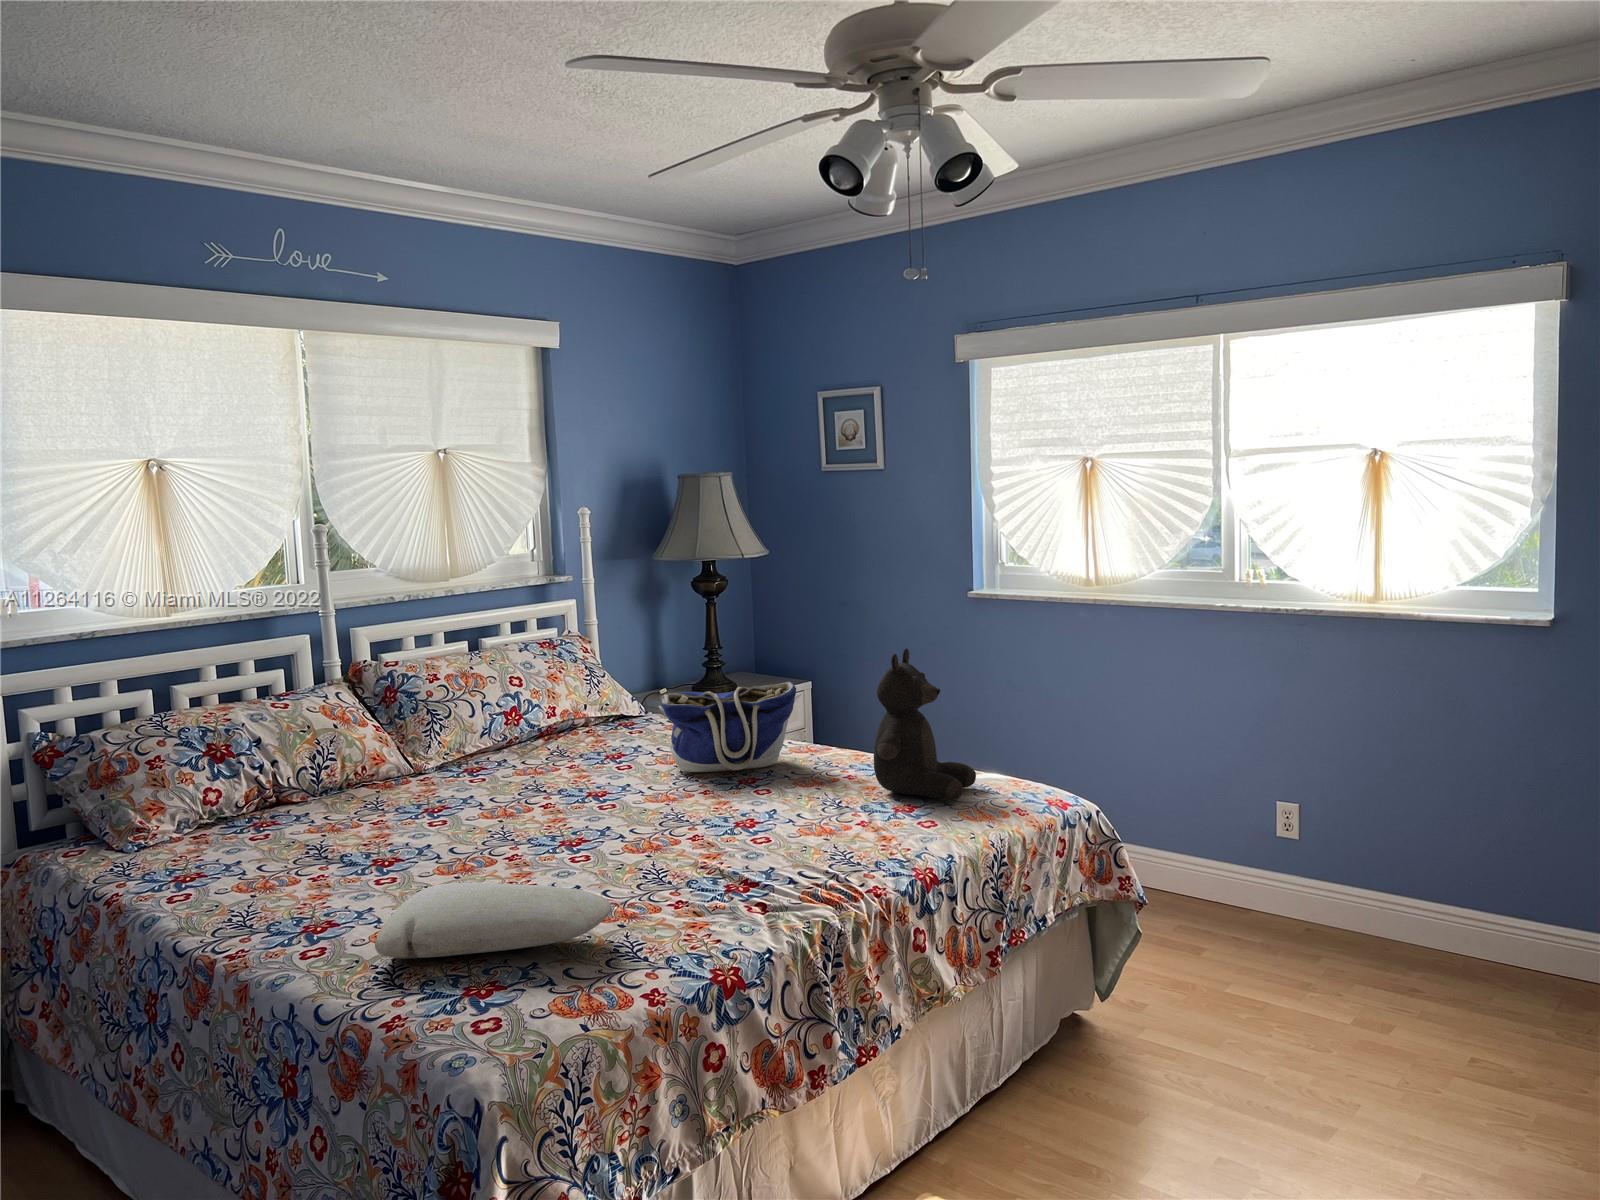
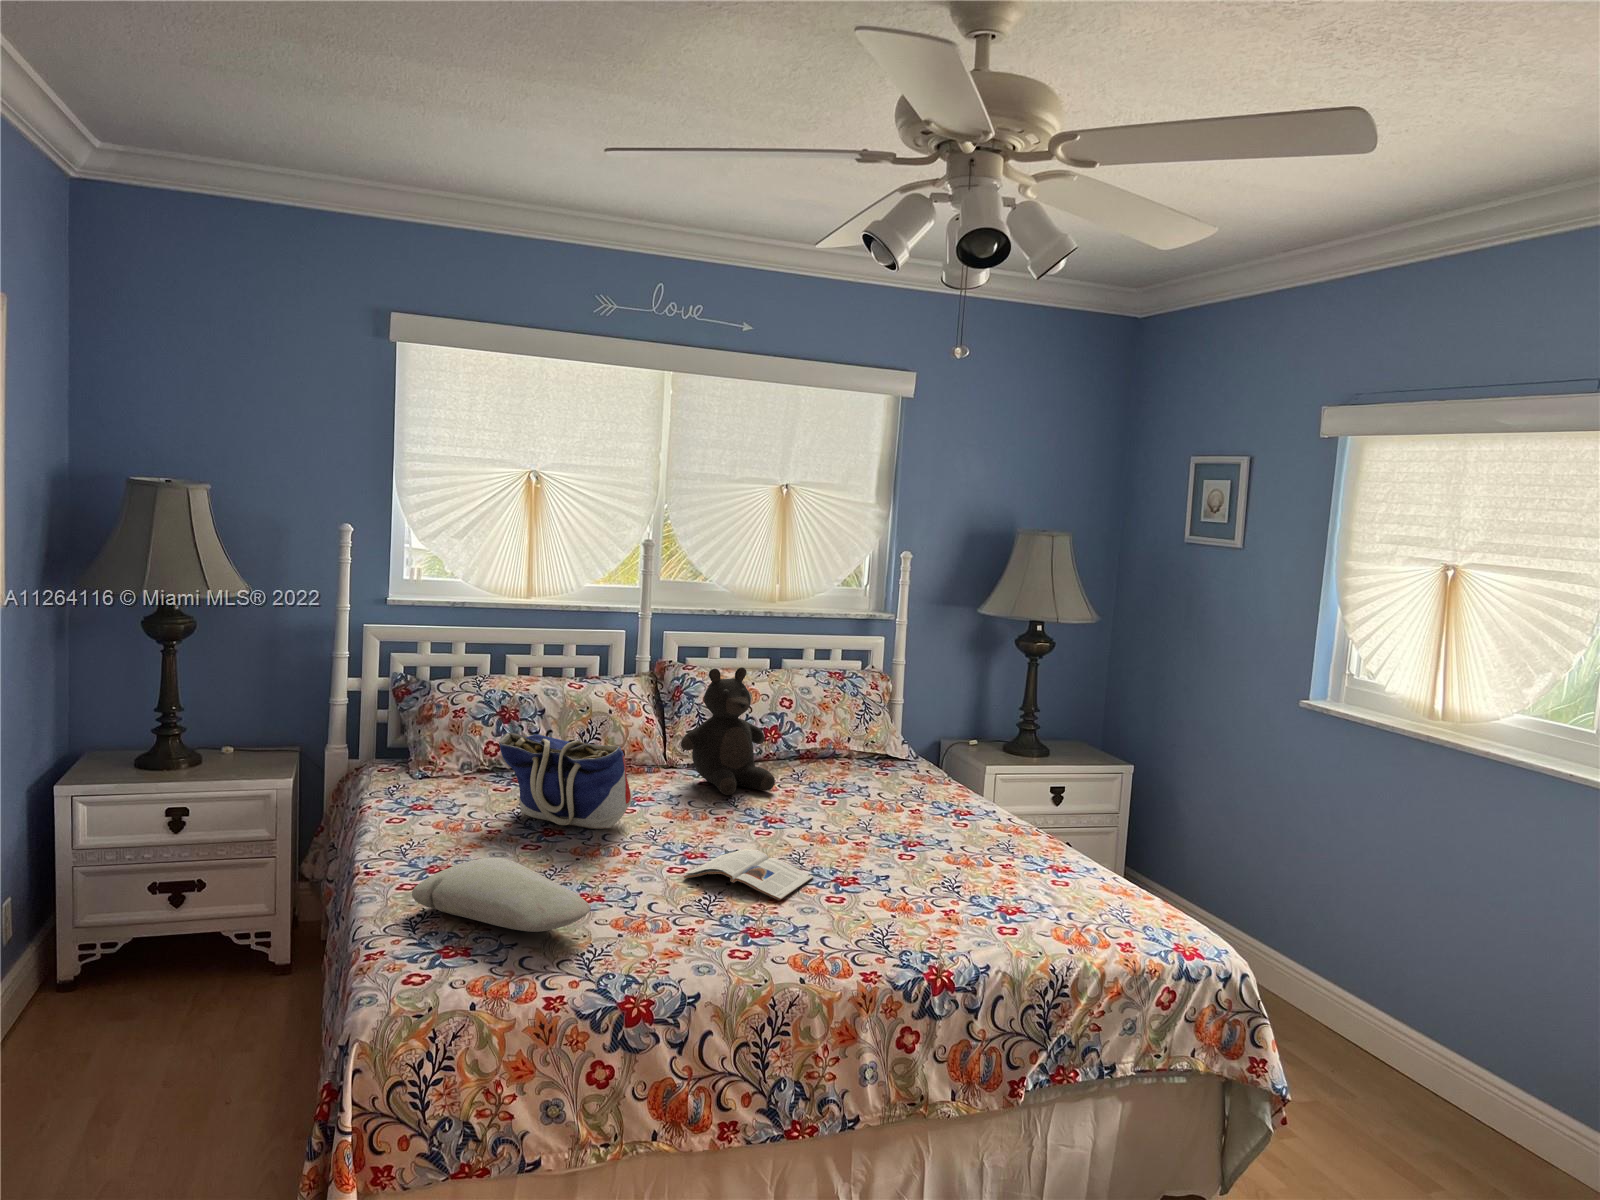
teddy bear: present [874,648,976,801] -> present [681,667,775,795]
tote bag: present [658,682,796,772] -> present [499,732,633,829]
magazine: none [608,817,729,862] -> present [683,849,814,900]

